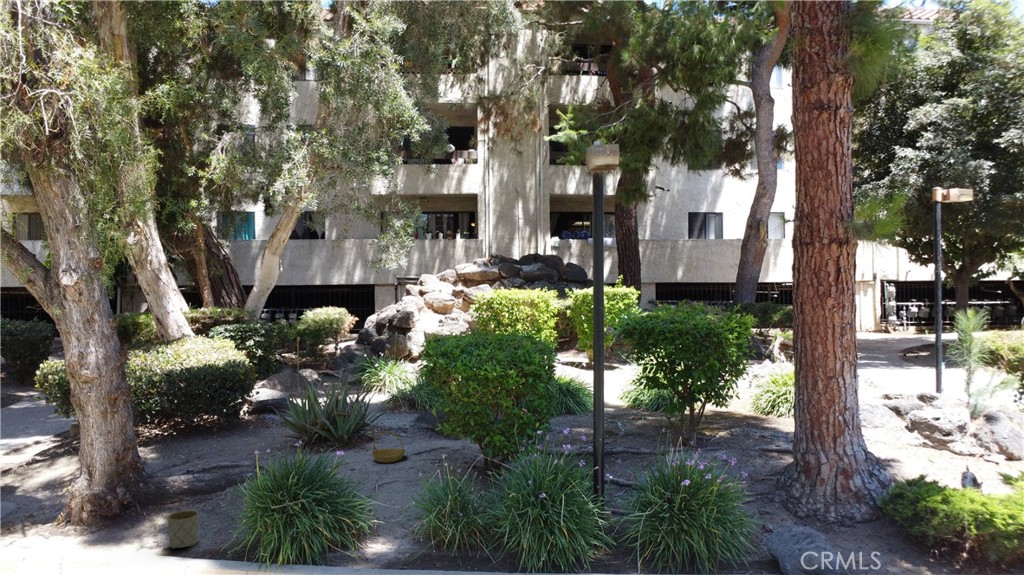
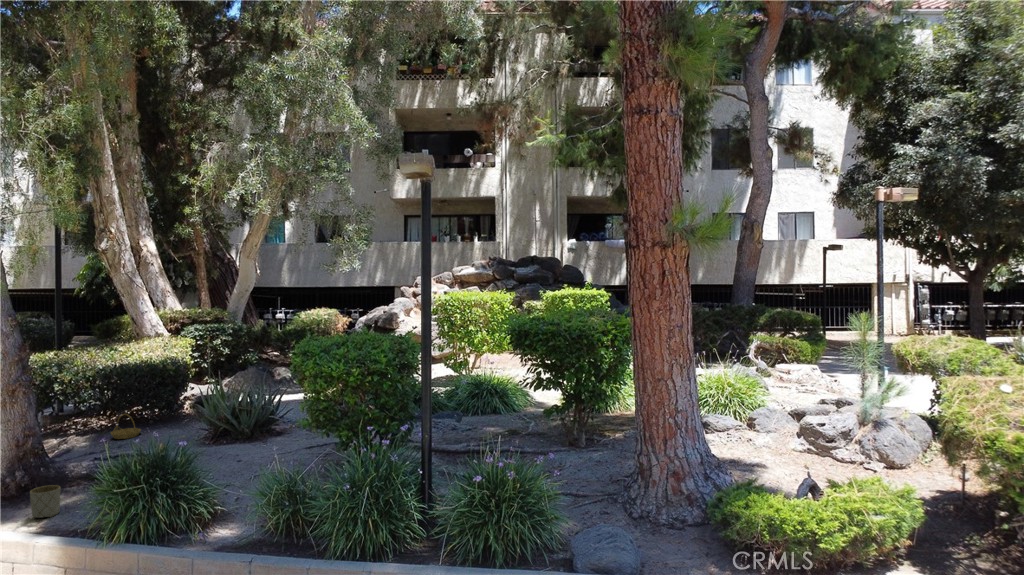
basket: present [372,431,405,463] -> present [111,414,141,439]

